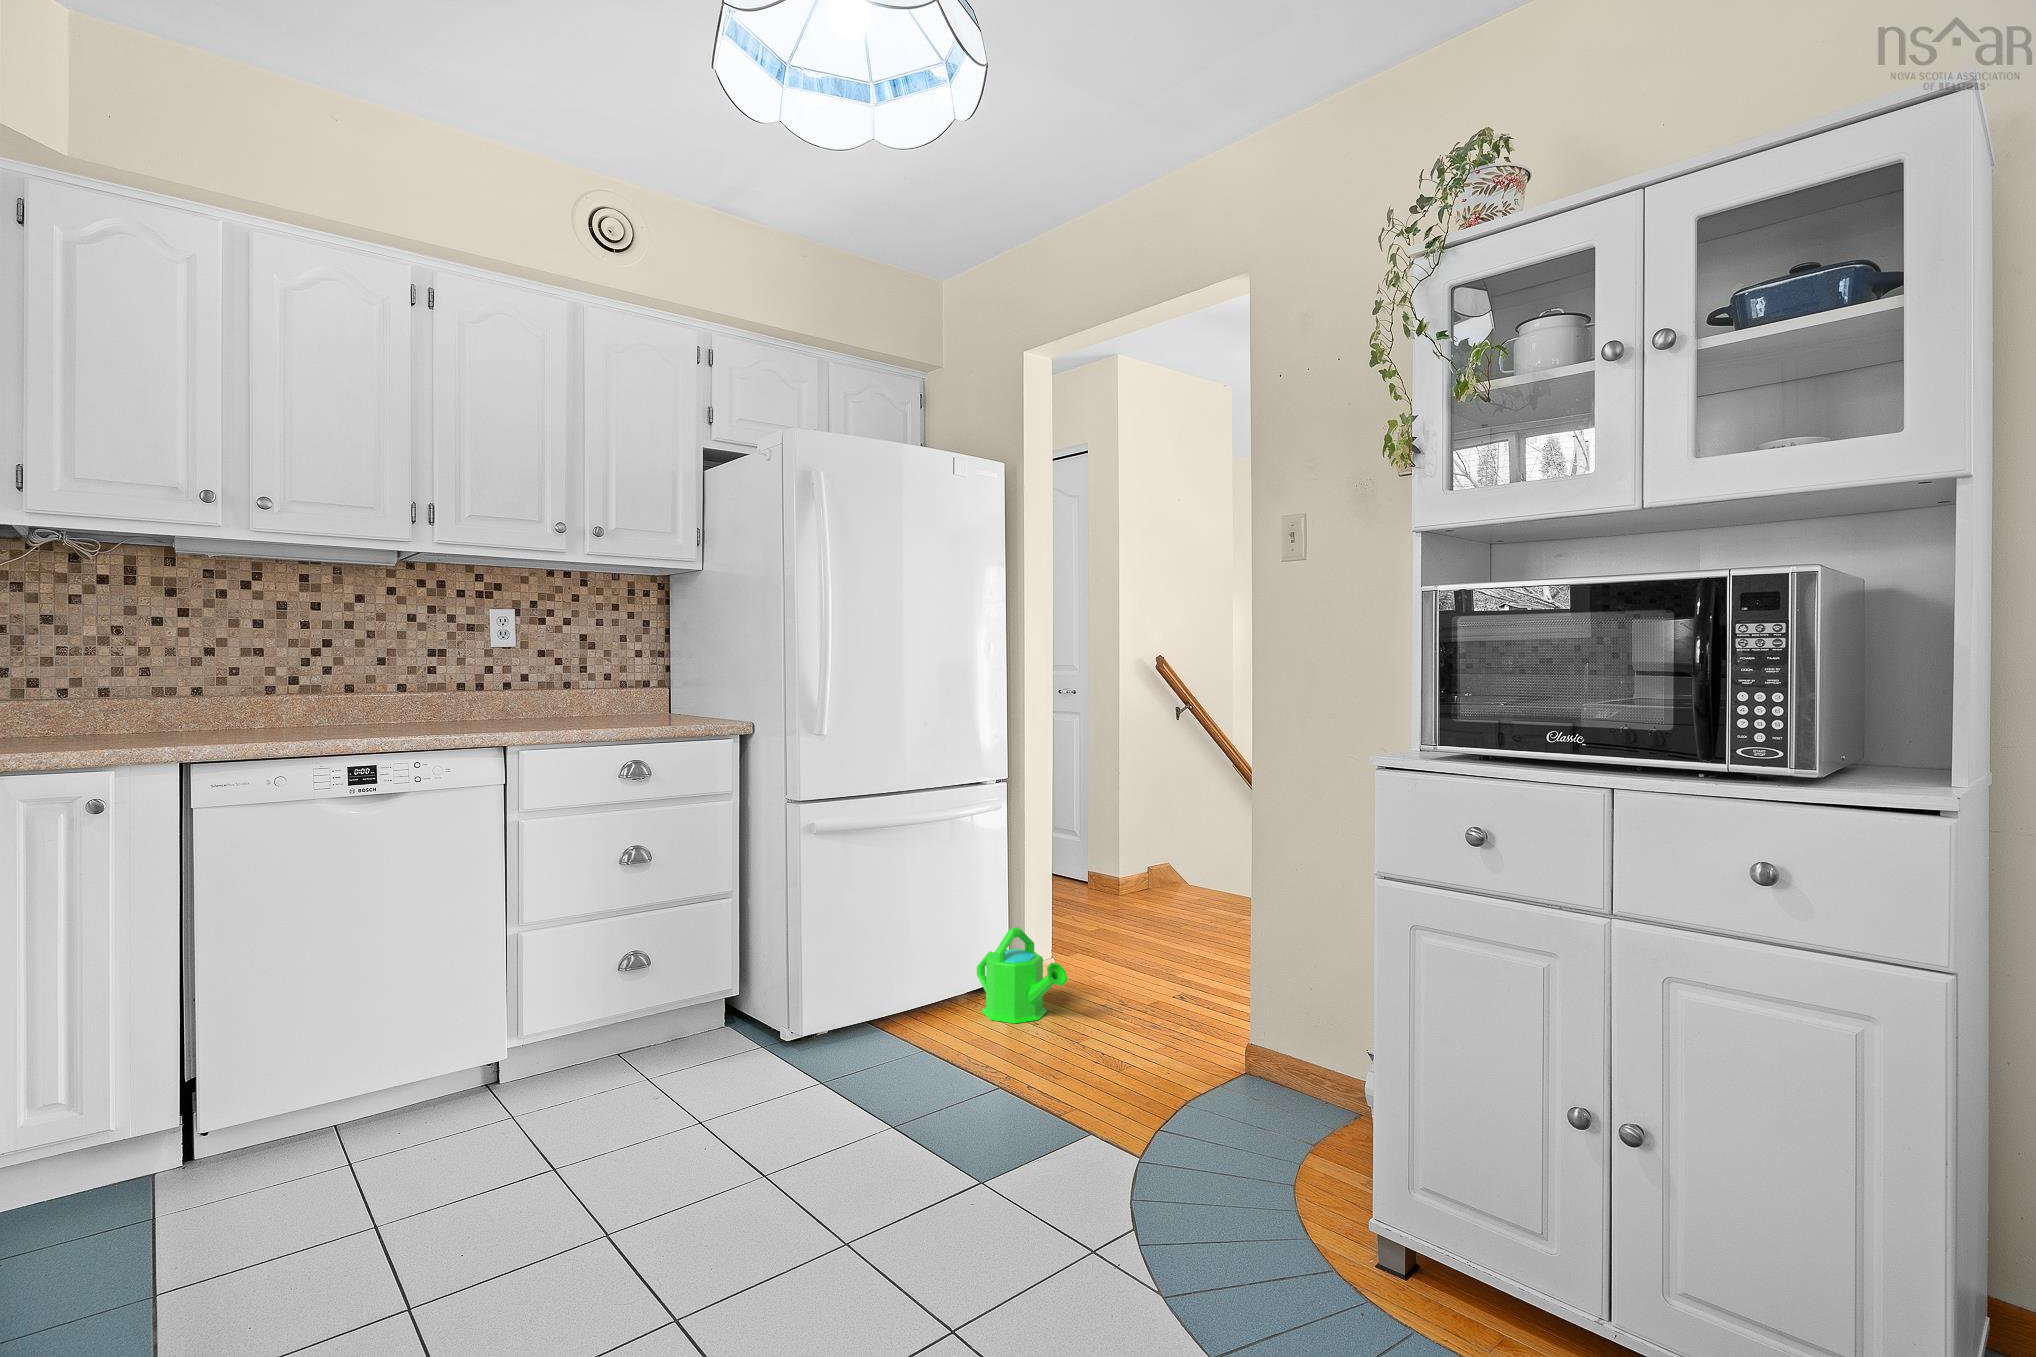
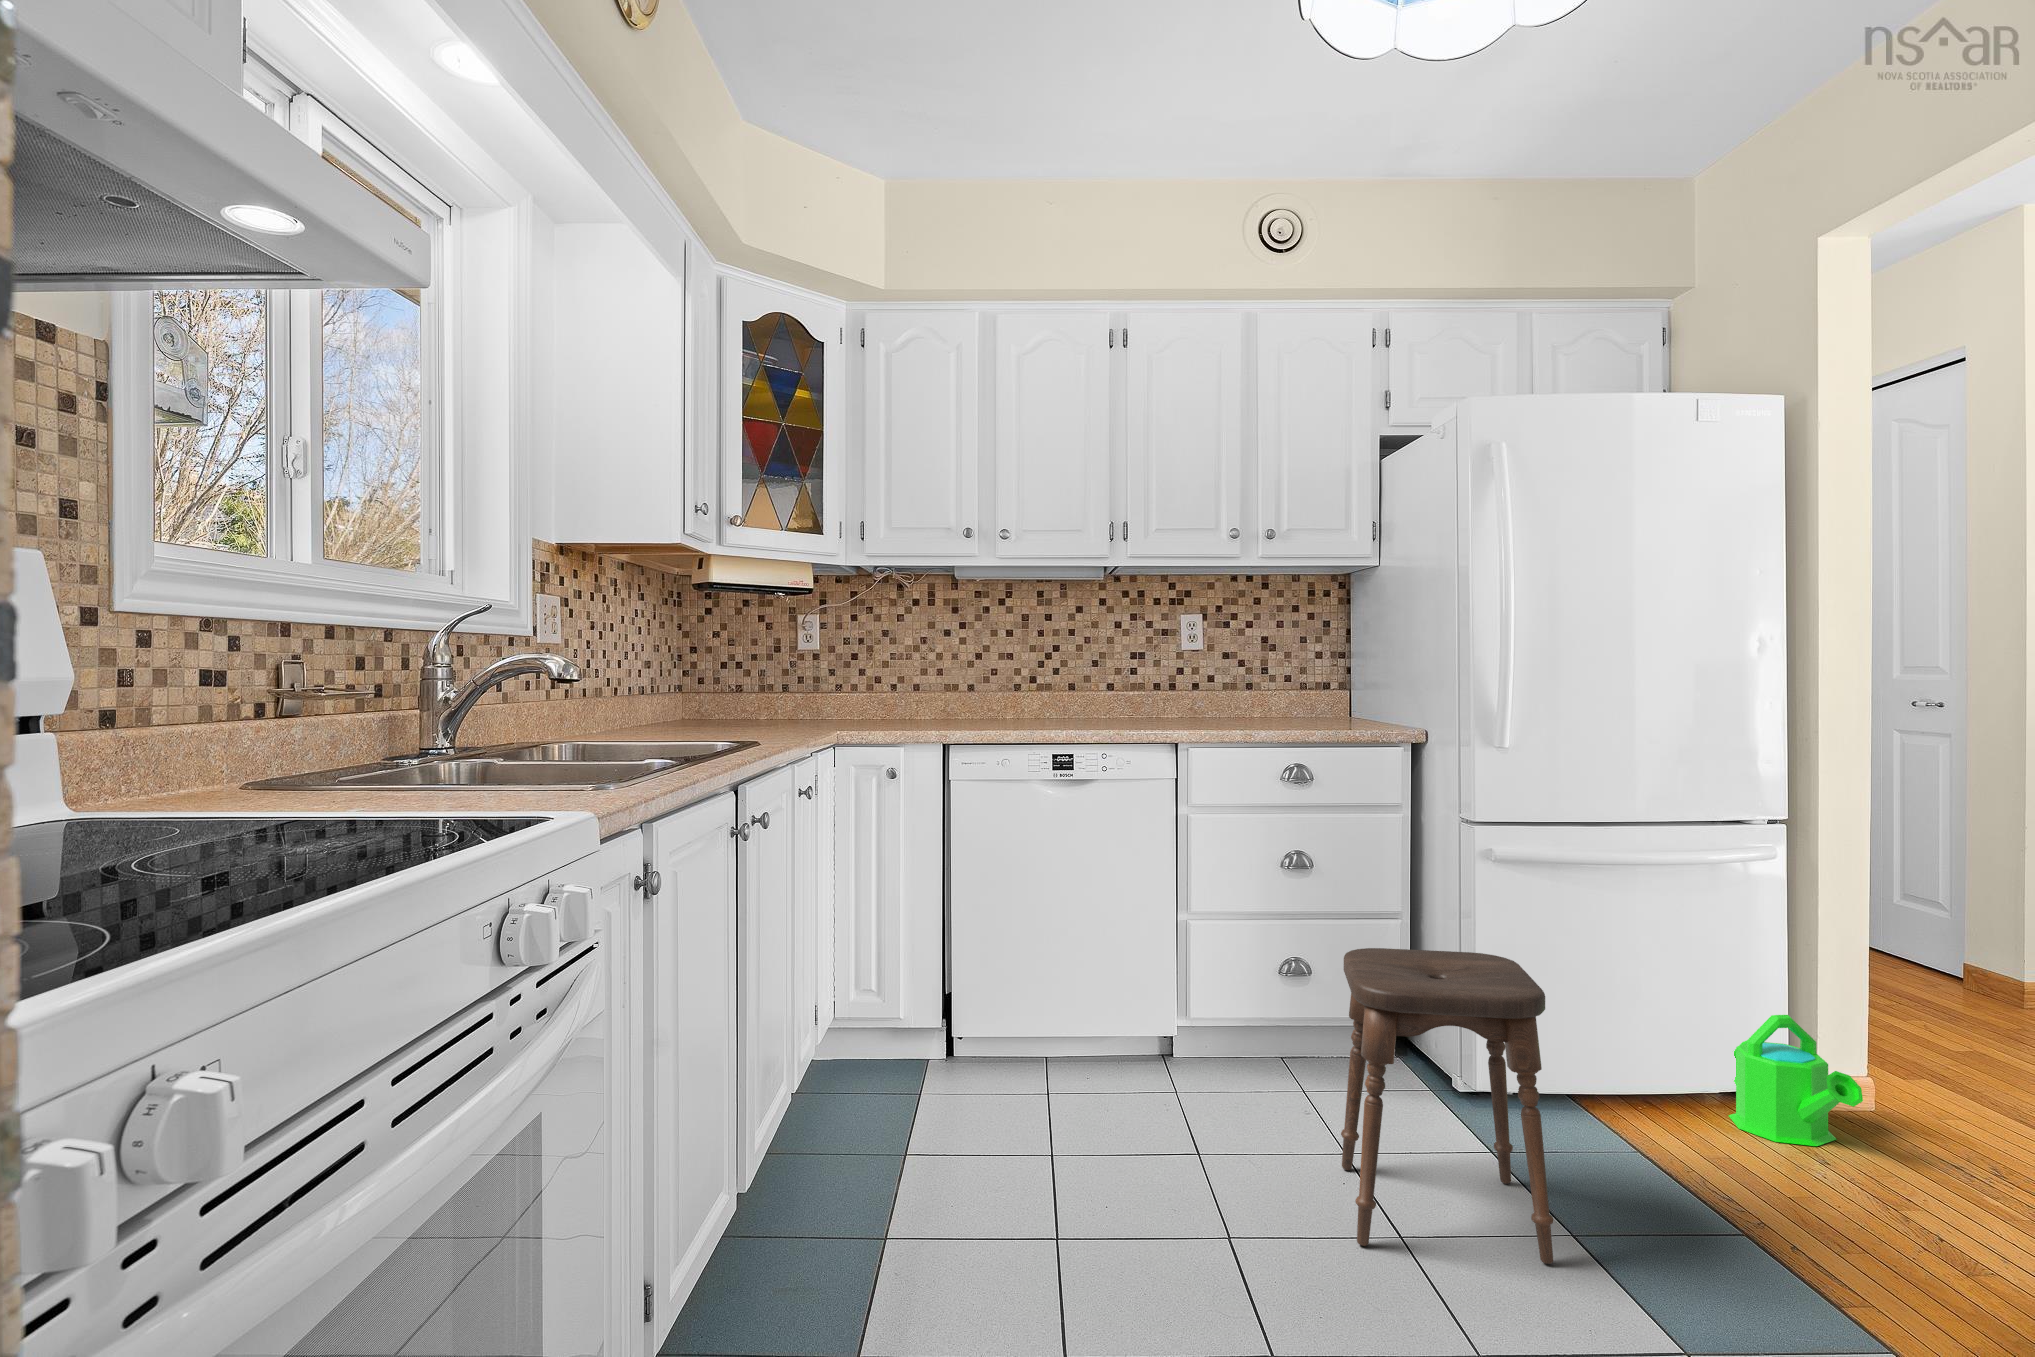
stool: none [711,922,908,1218] -> present [1341,948,1553,1264]

